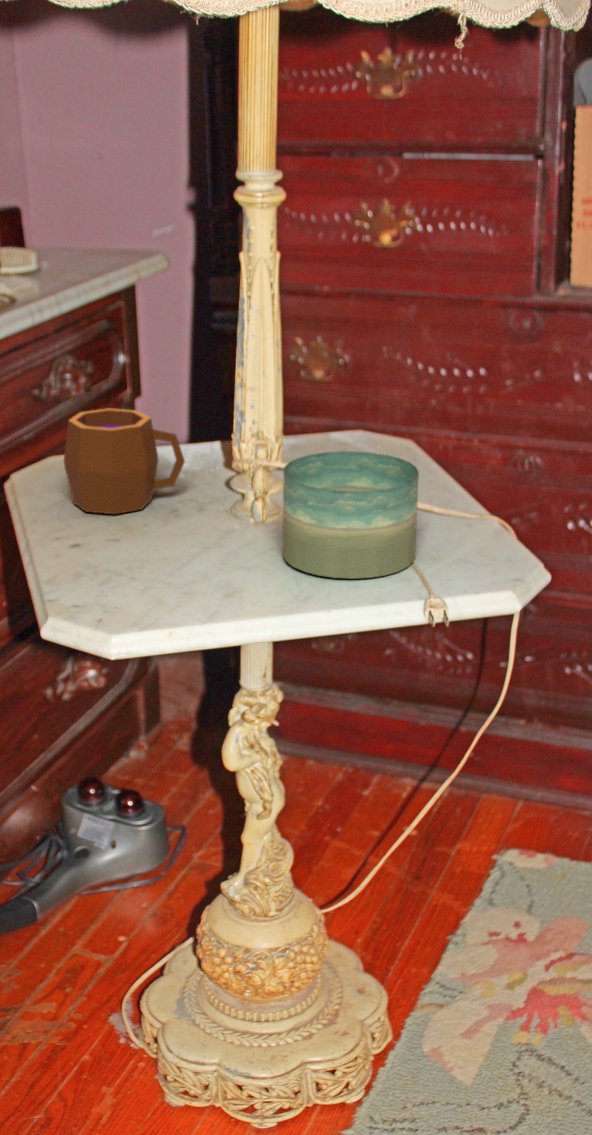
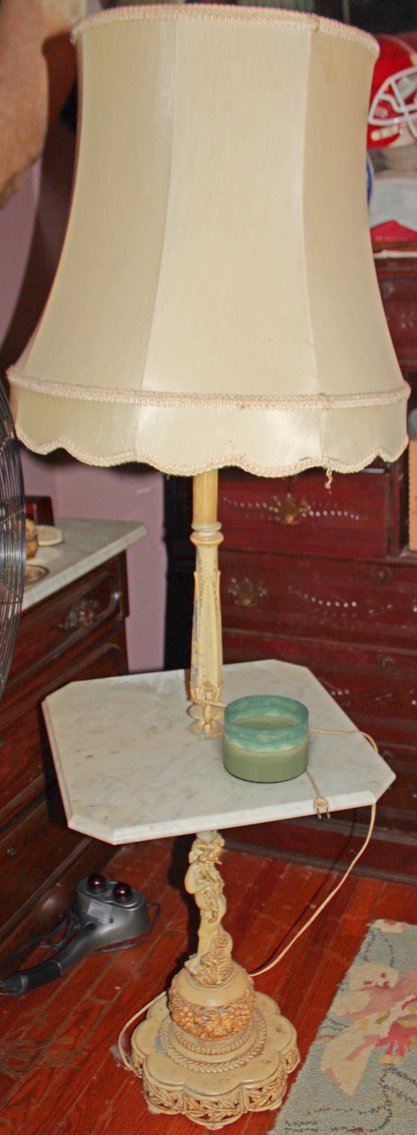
mug: present [64,408,185,514] -> none [84,659,161,729]

